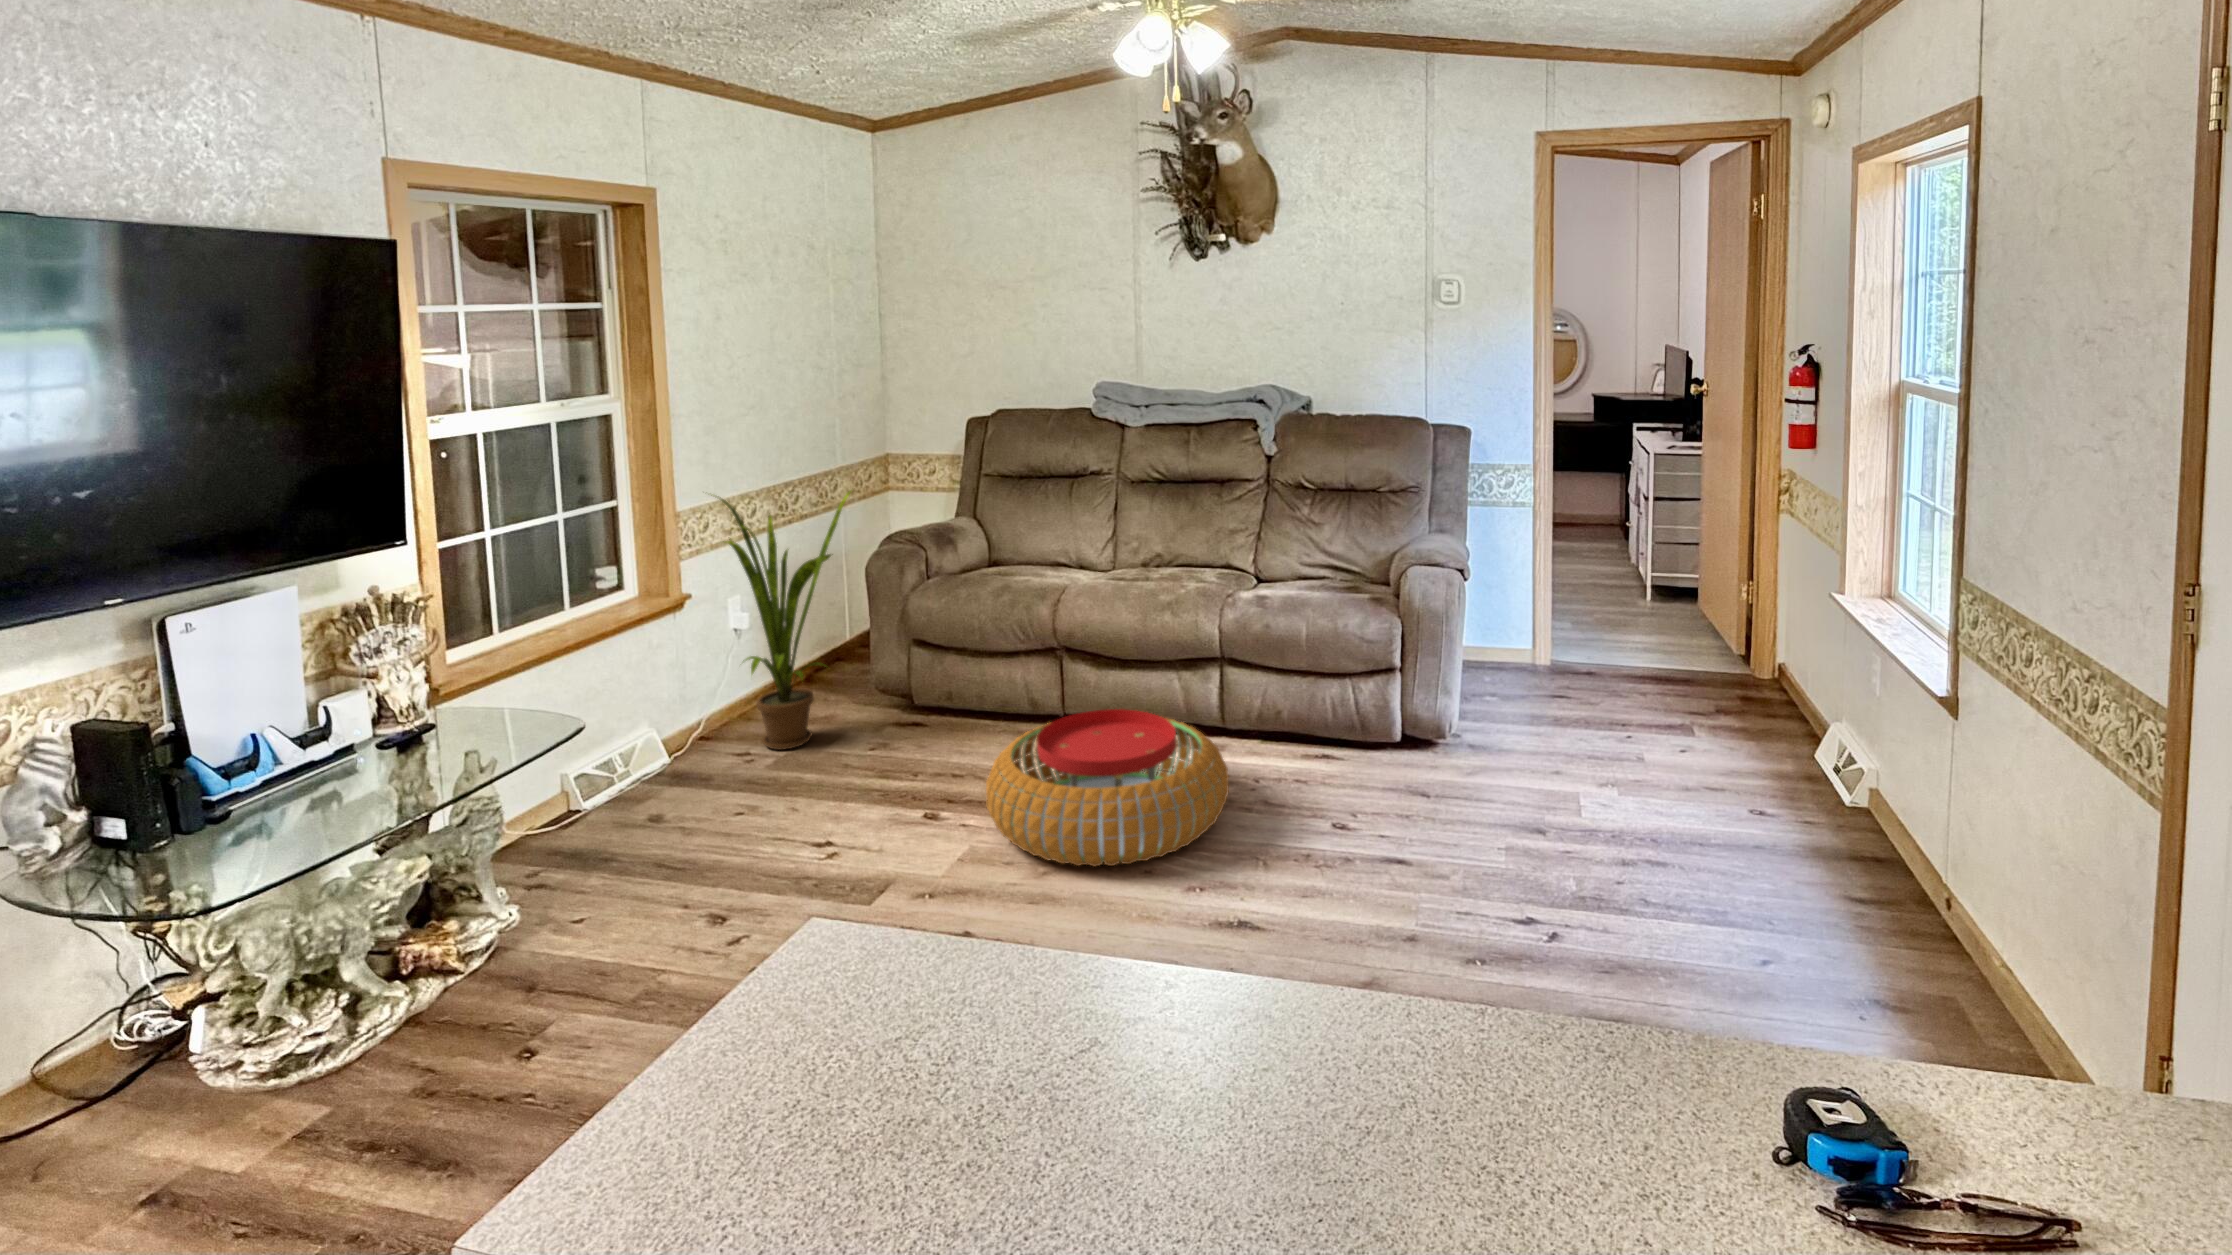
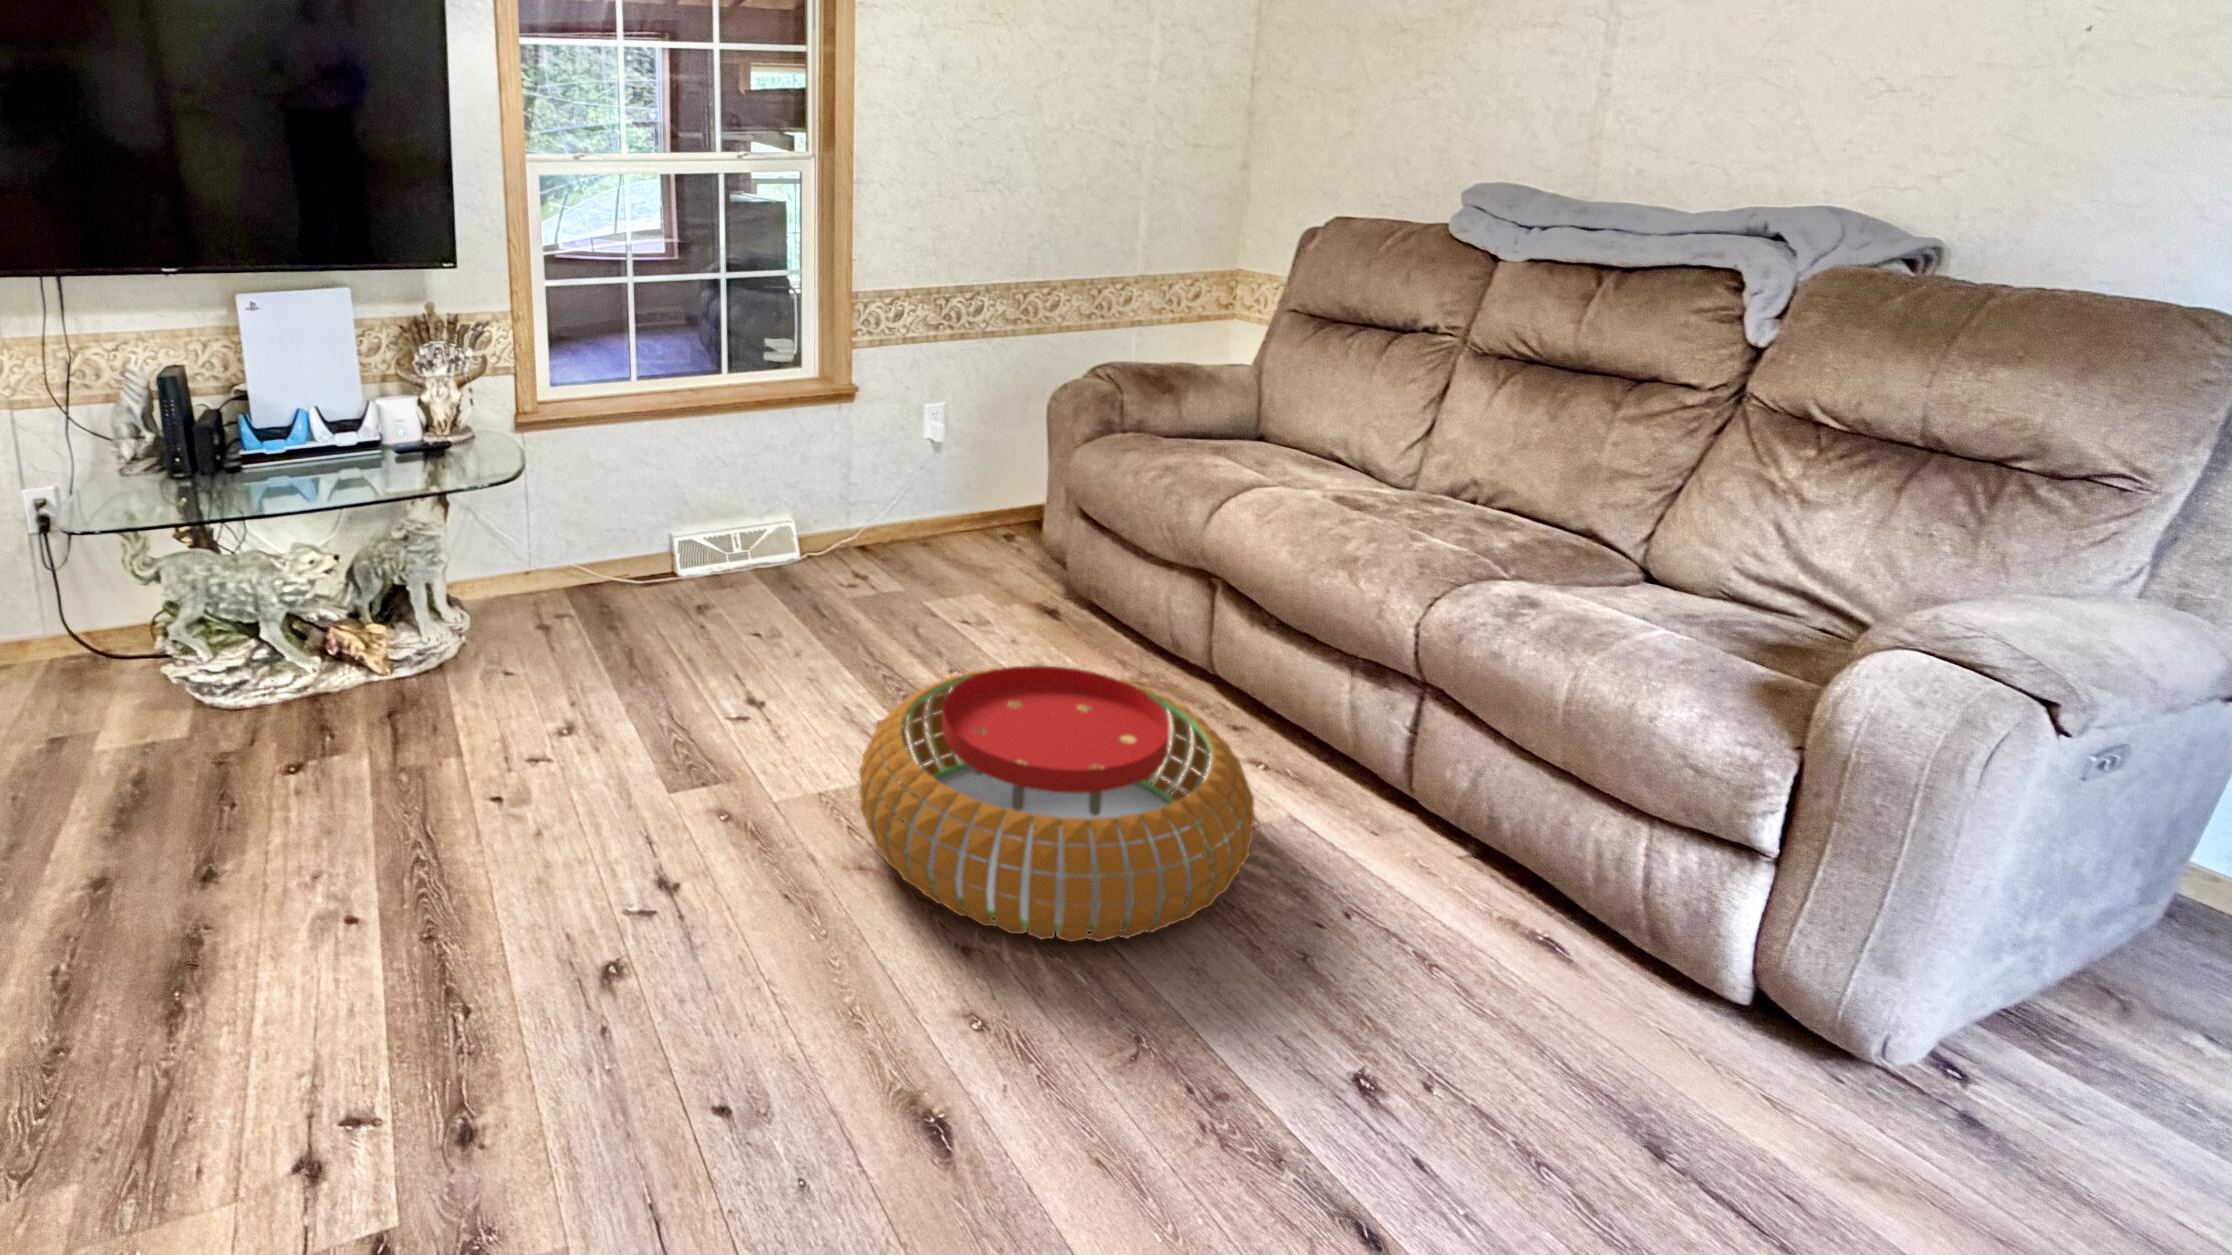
house plant: present [711,491,852,750] -> none [824,271,1011,590]

